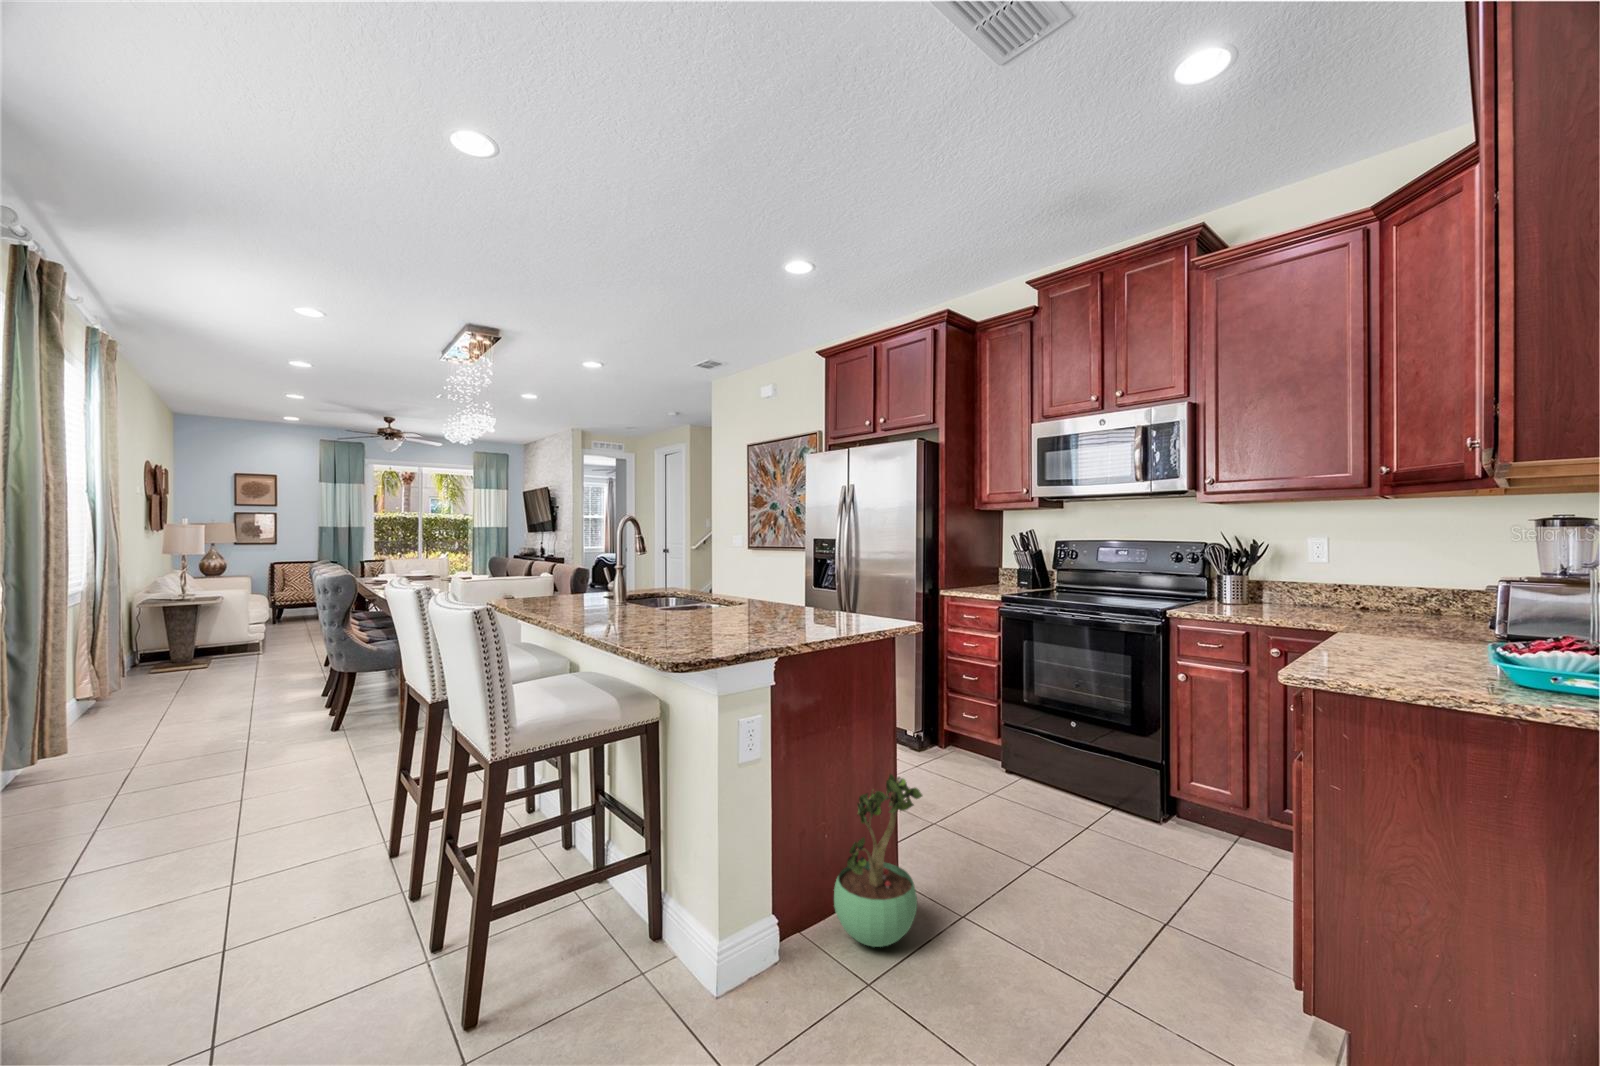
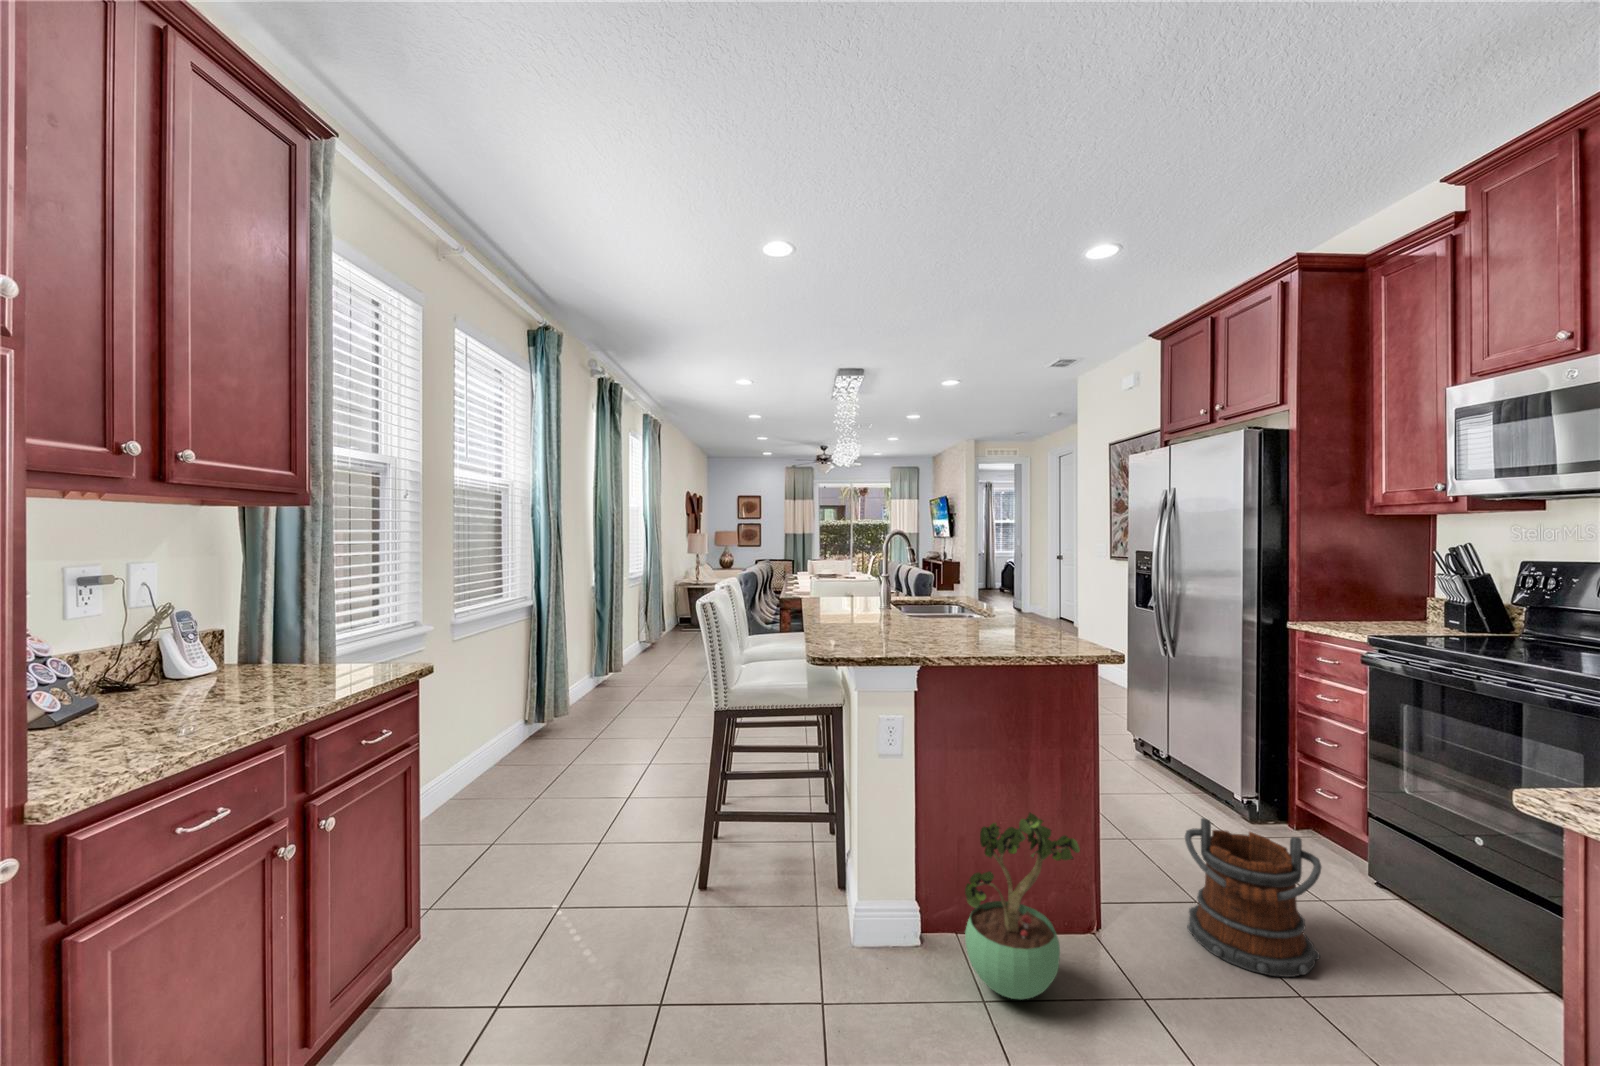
bucket: none [936,748,1025,857] -> present [1185,818,1321,977]

